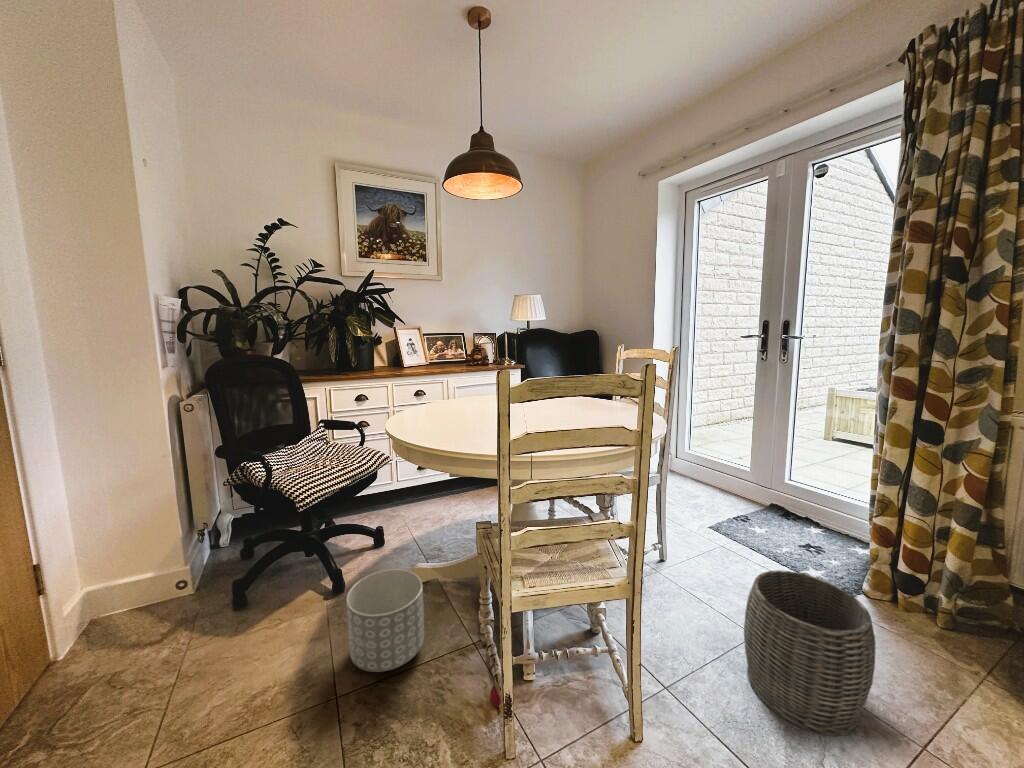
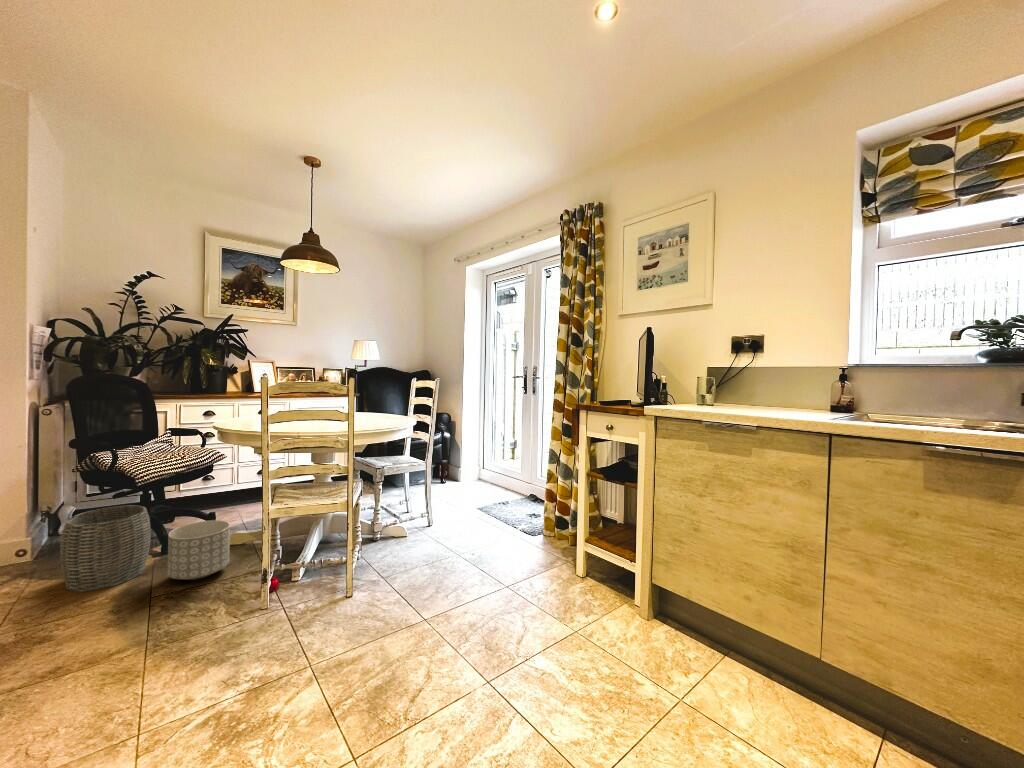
woven basket: present [744,570,876,736] -> present [60,506,151,592]

